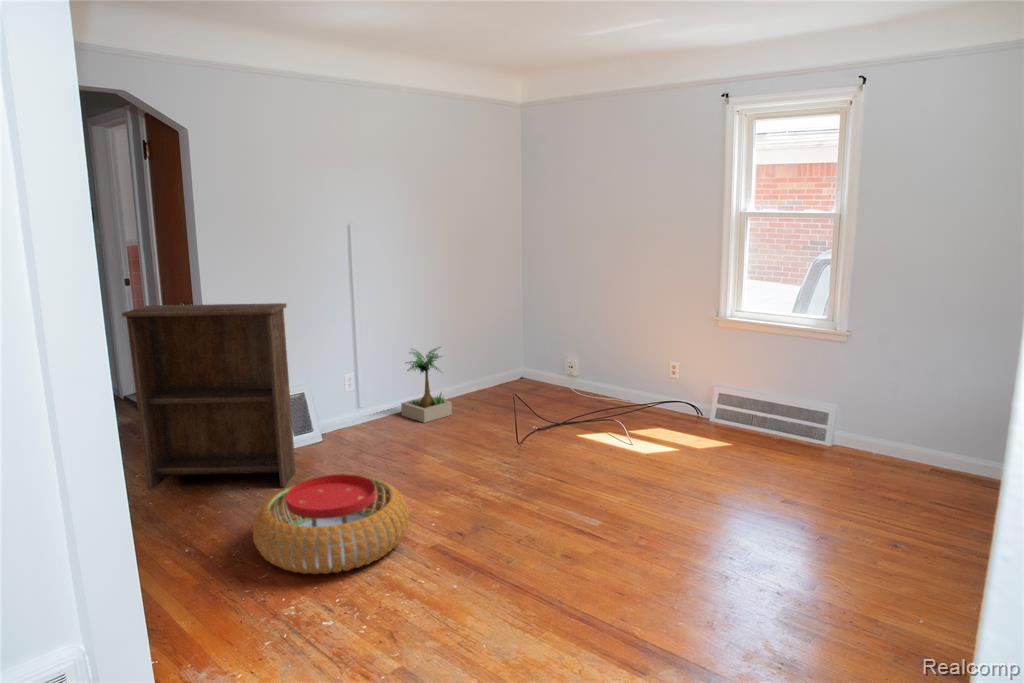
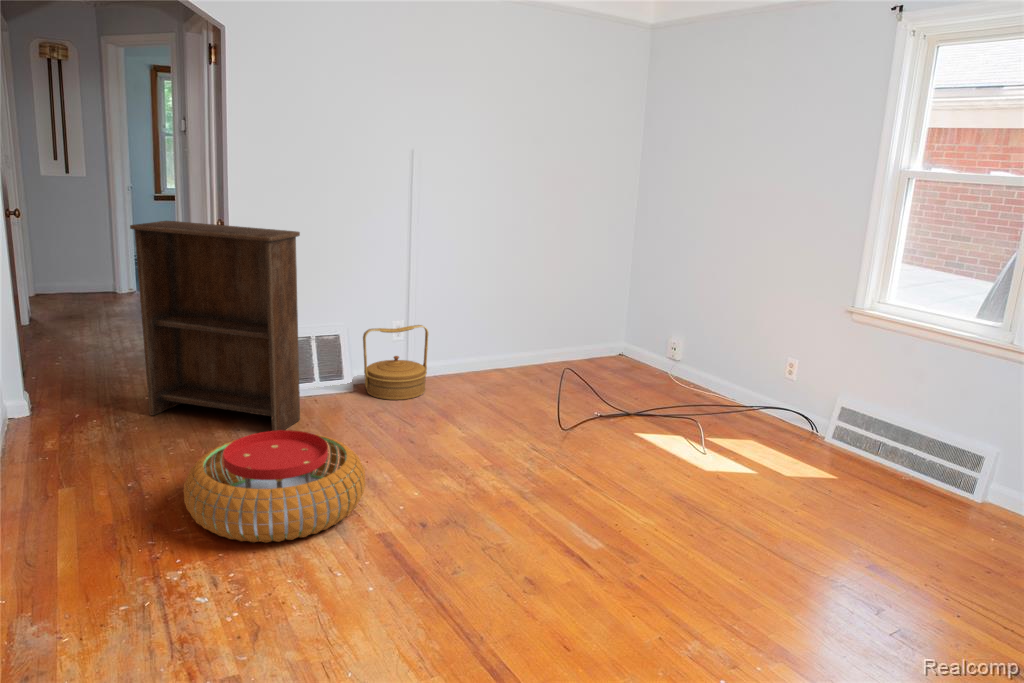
potted plant: present [401,347,452,423] -> none [454,299,514,388]
woven basket: none [331,374,387,443] -> present [363,325,429,400]

